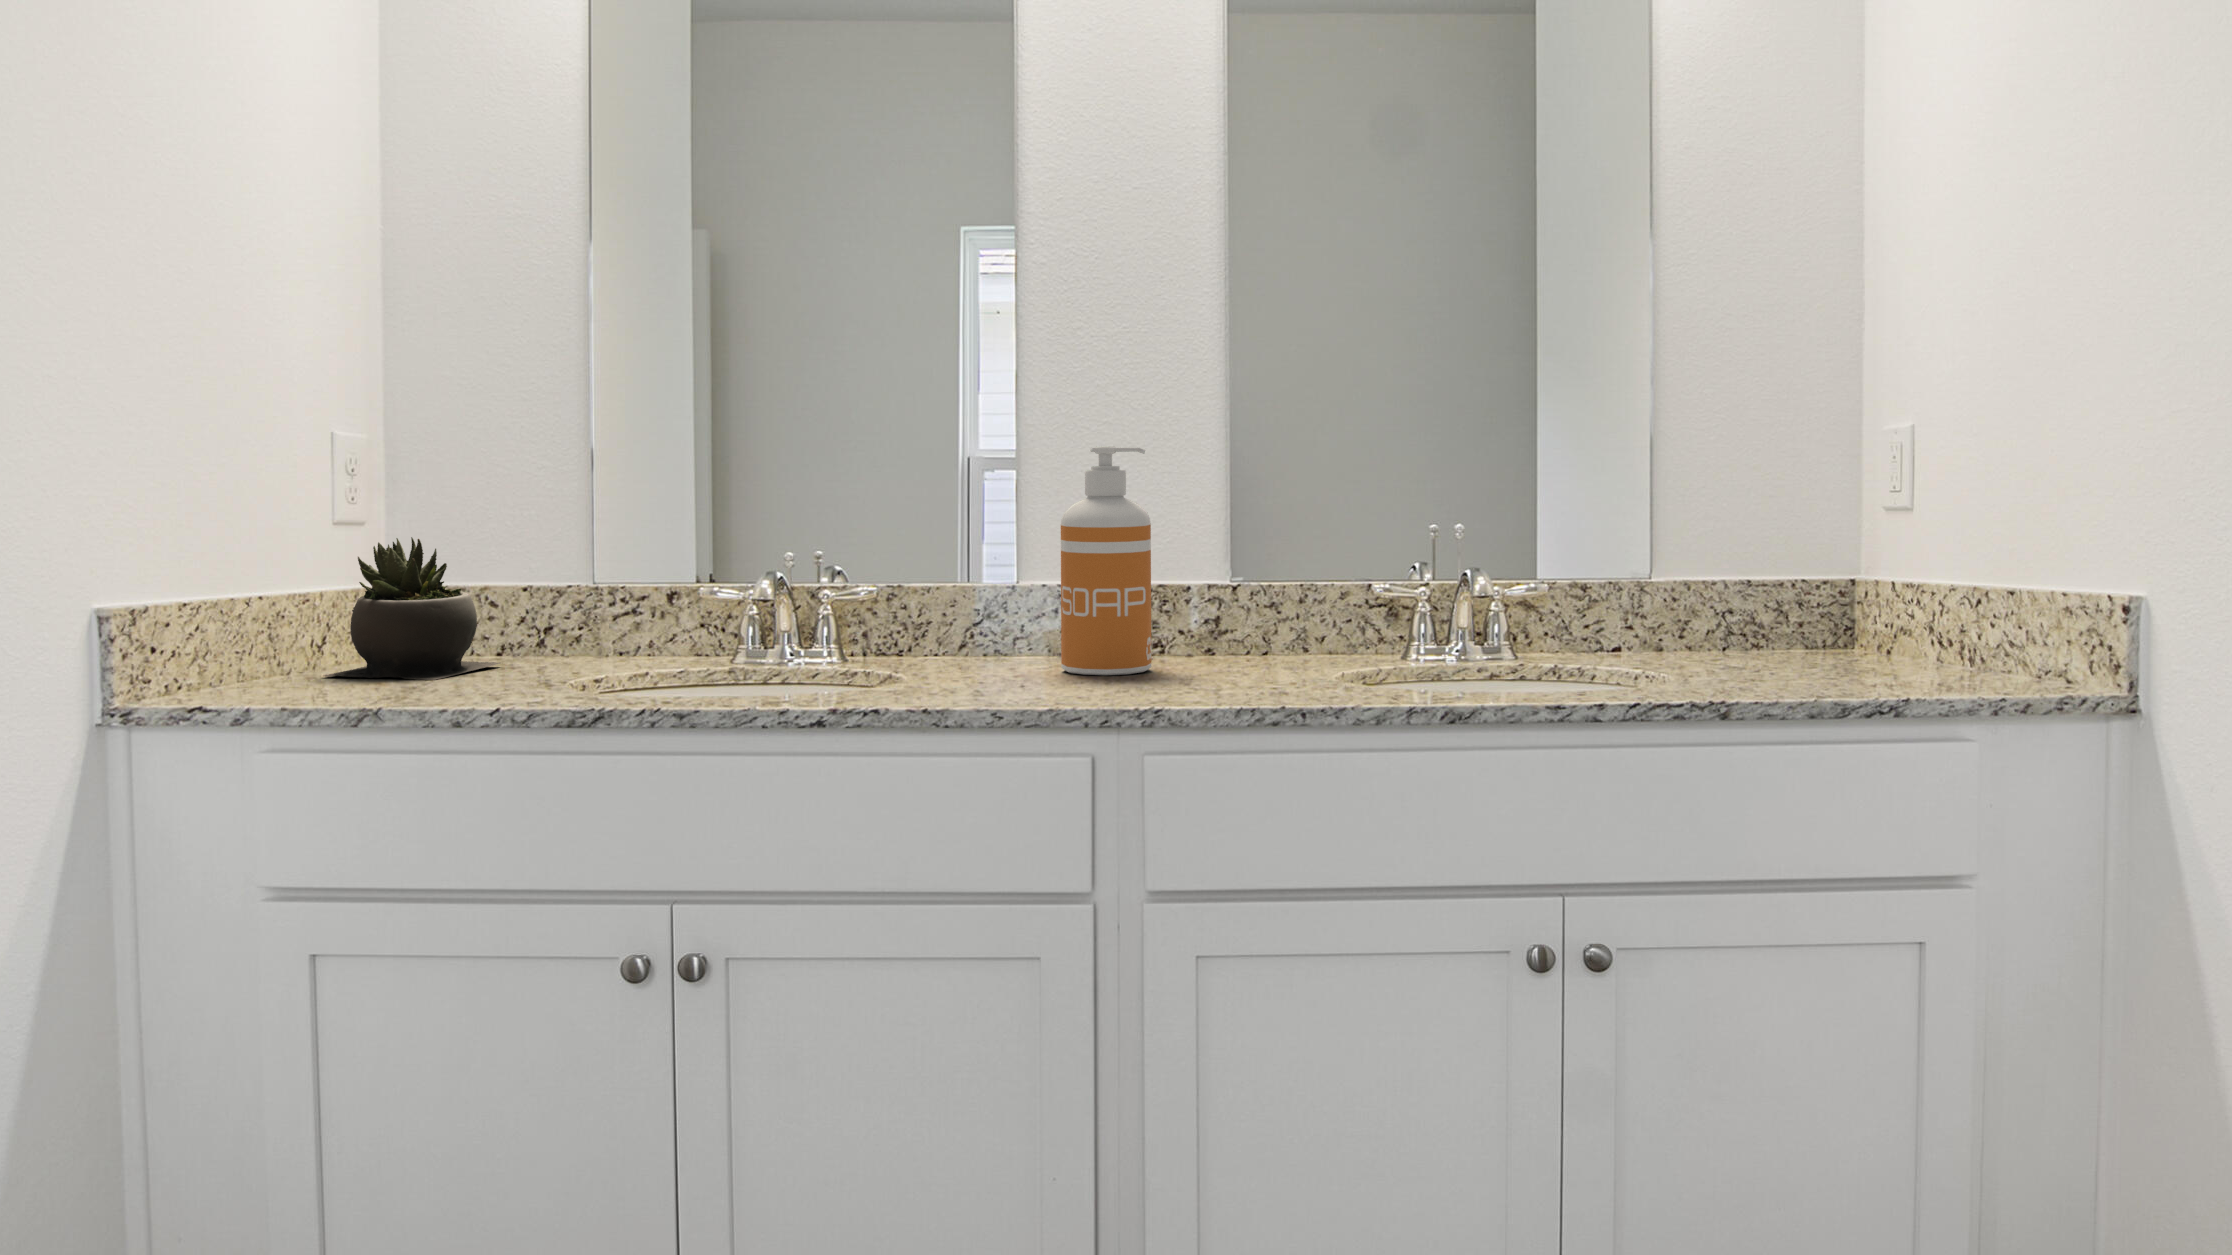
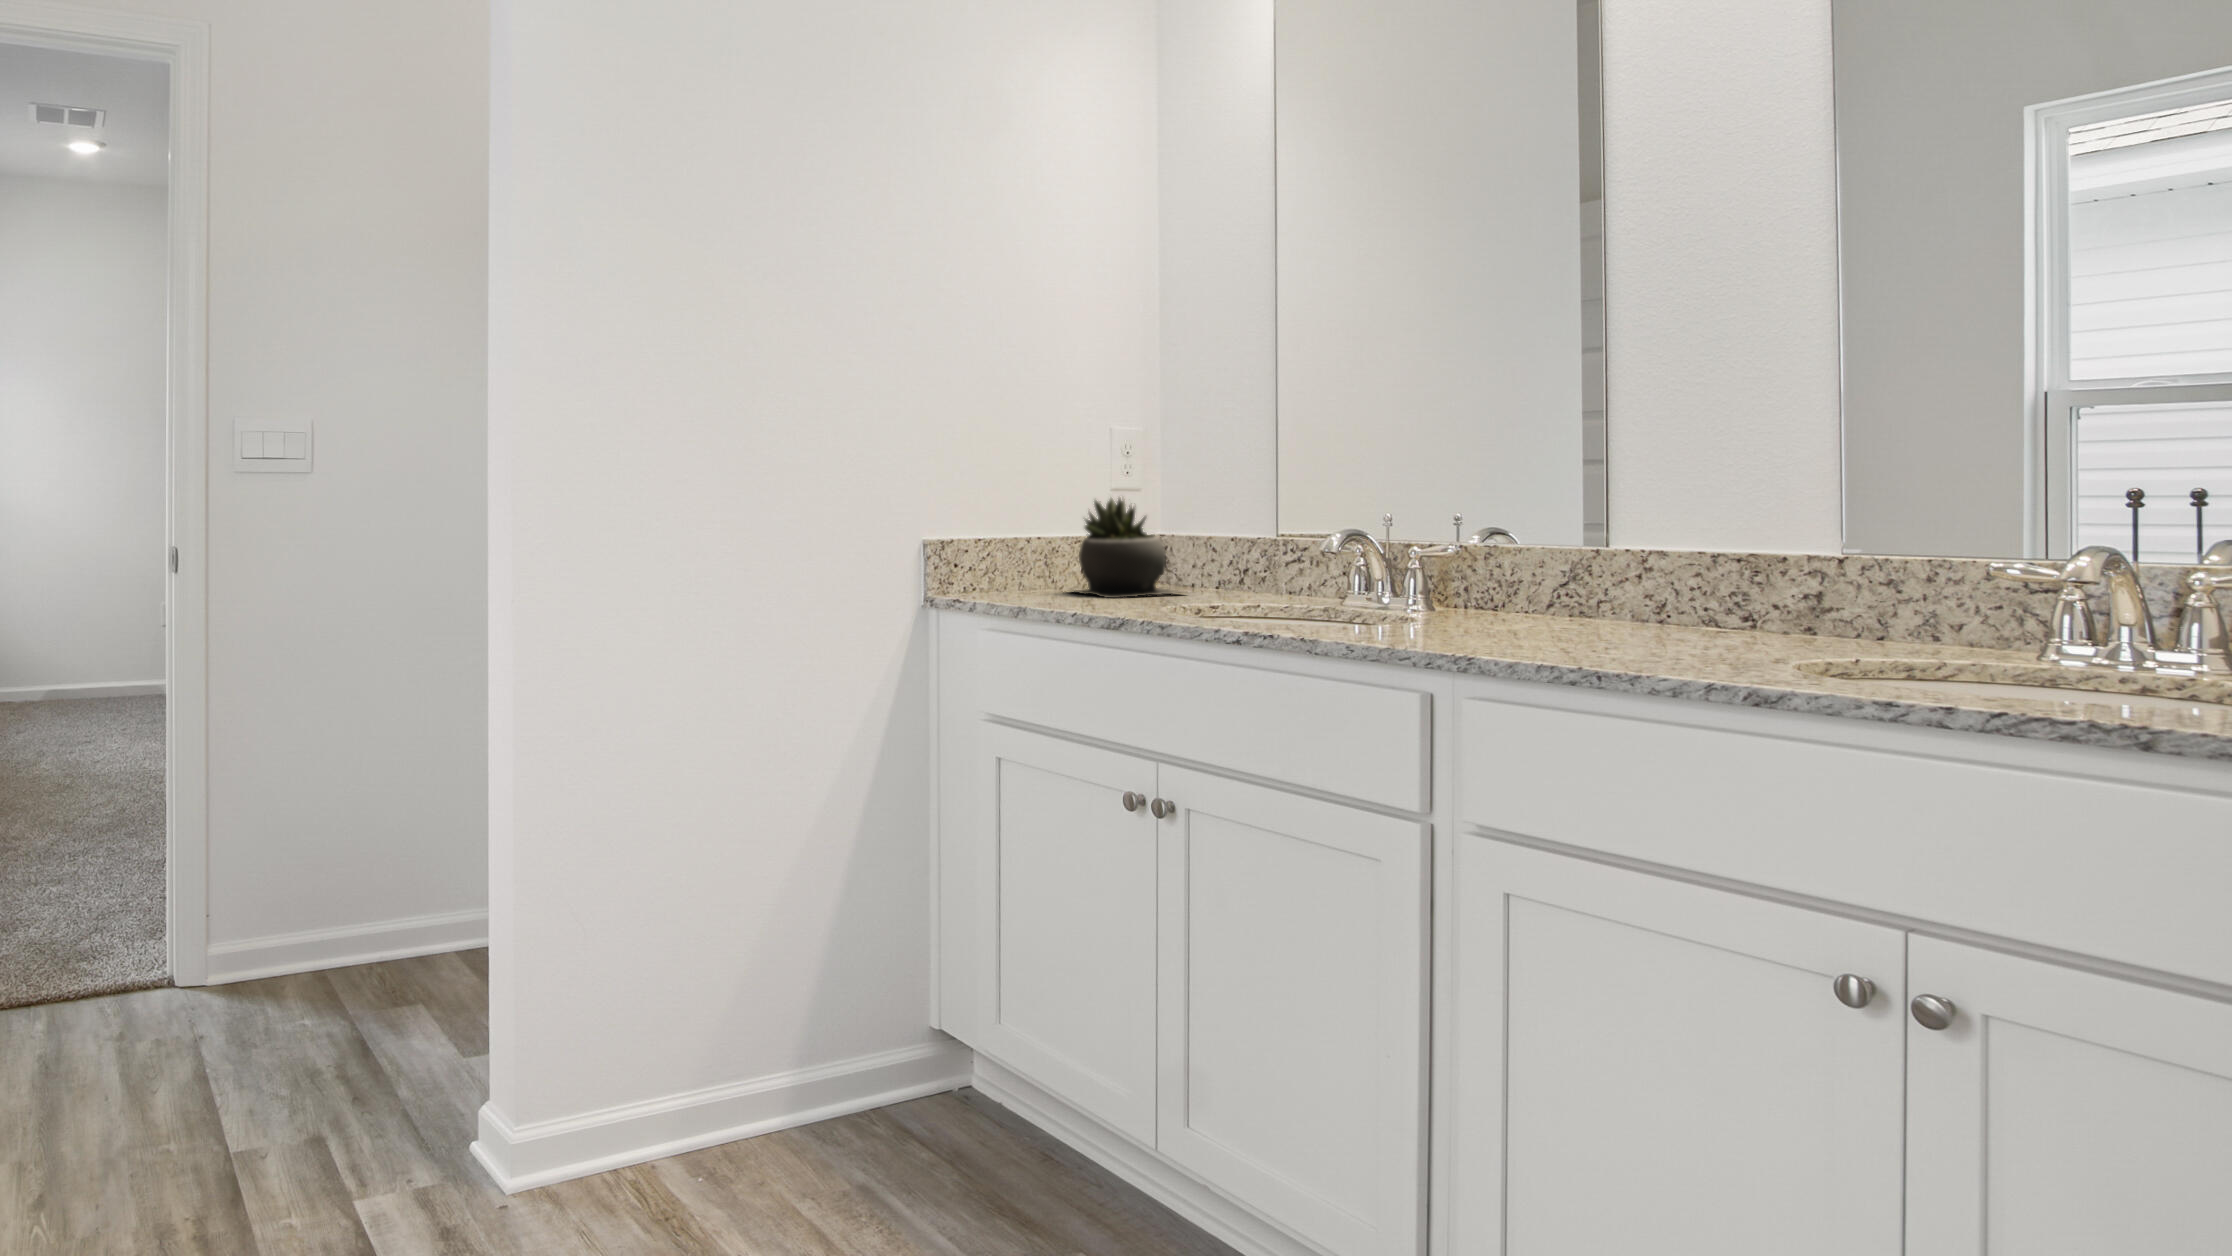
soap dispenser: present [1061,446,1152,675] -> none [1556,409,1667,638]

